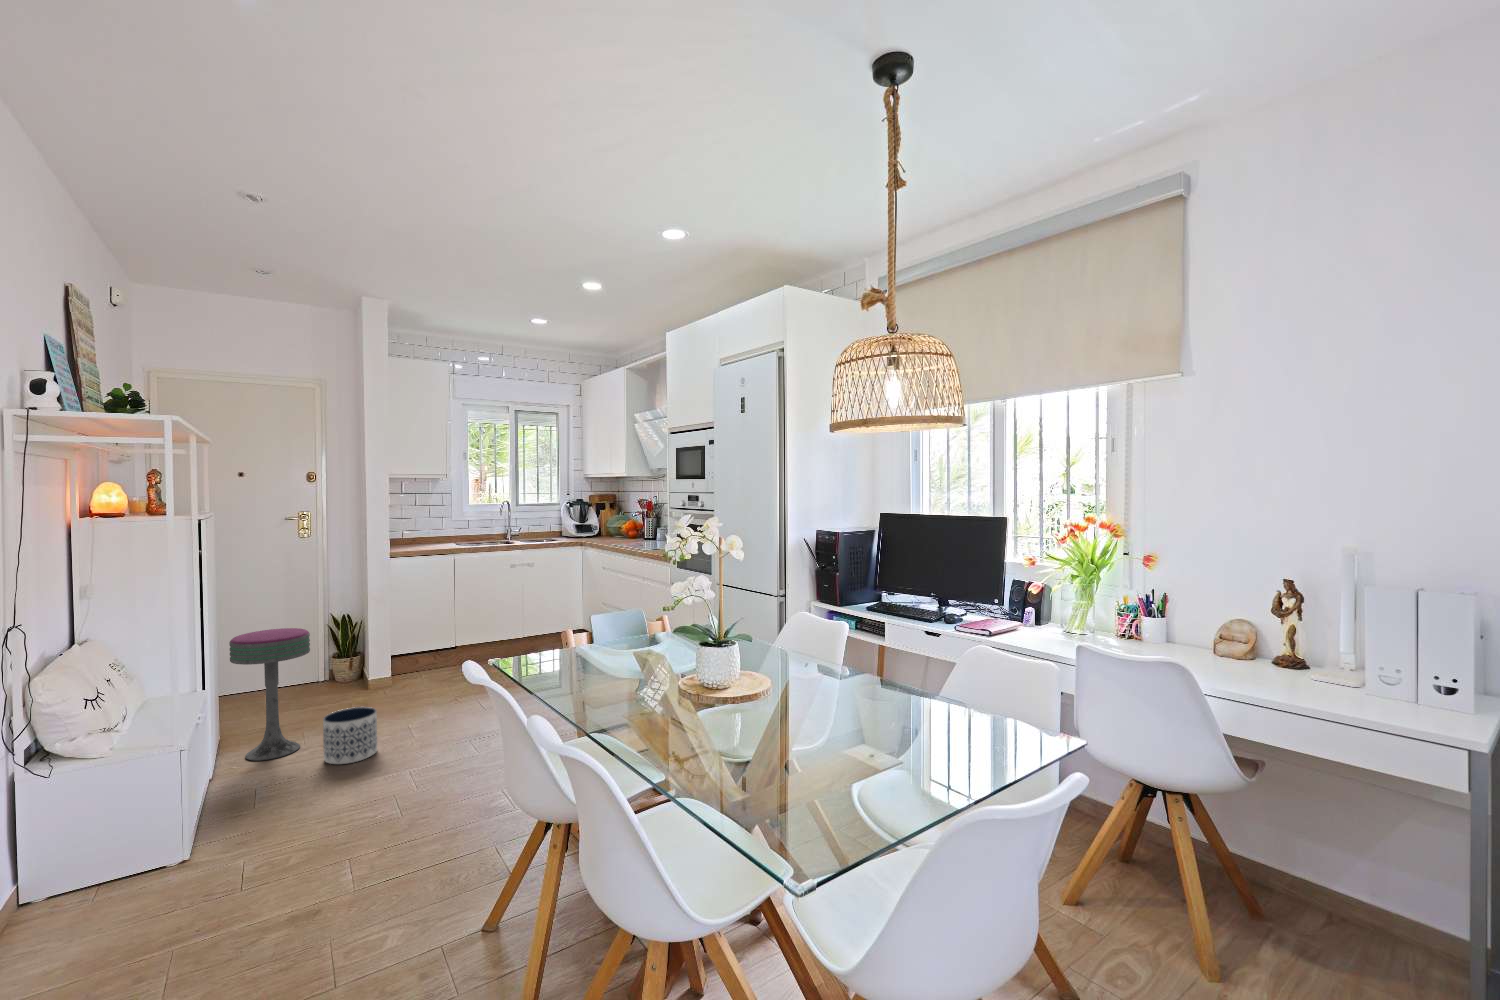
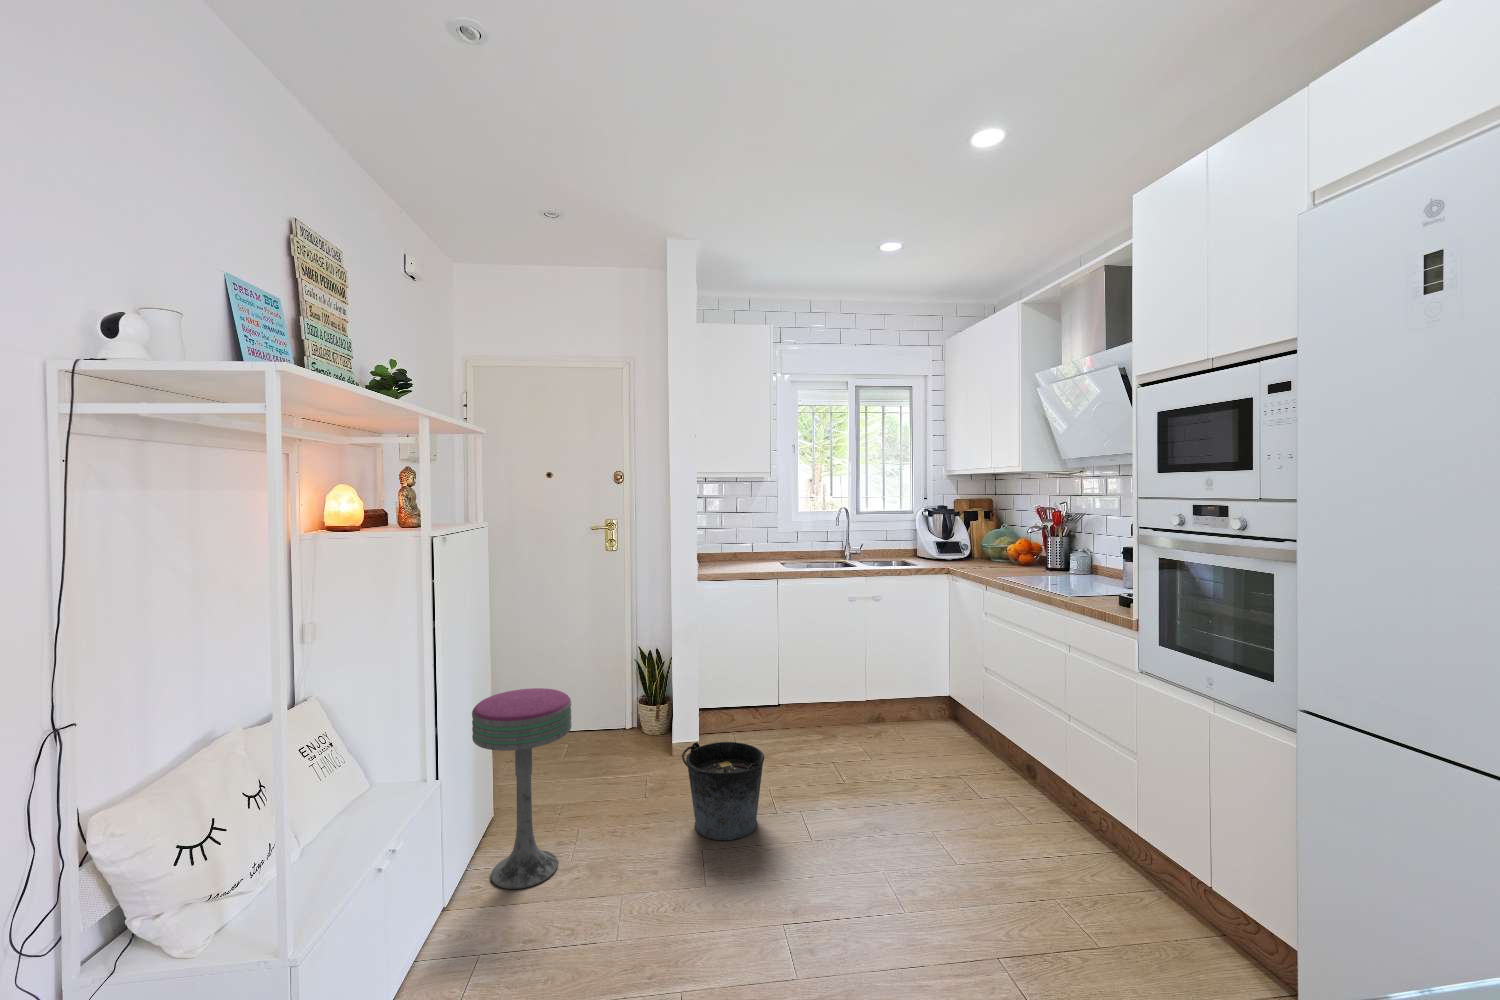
bucket: none [390,659,452,718] -> present [682,742,764,840]
planter: present [323,707,377,764] -> none [568,833,644,942]

